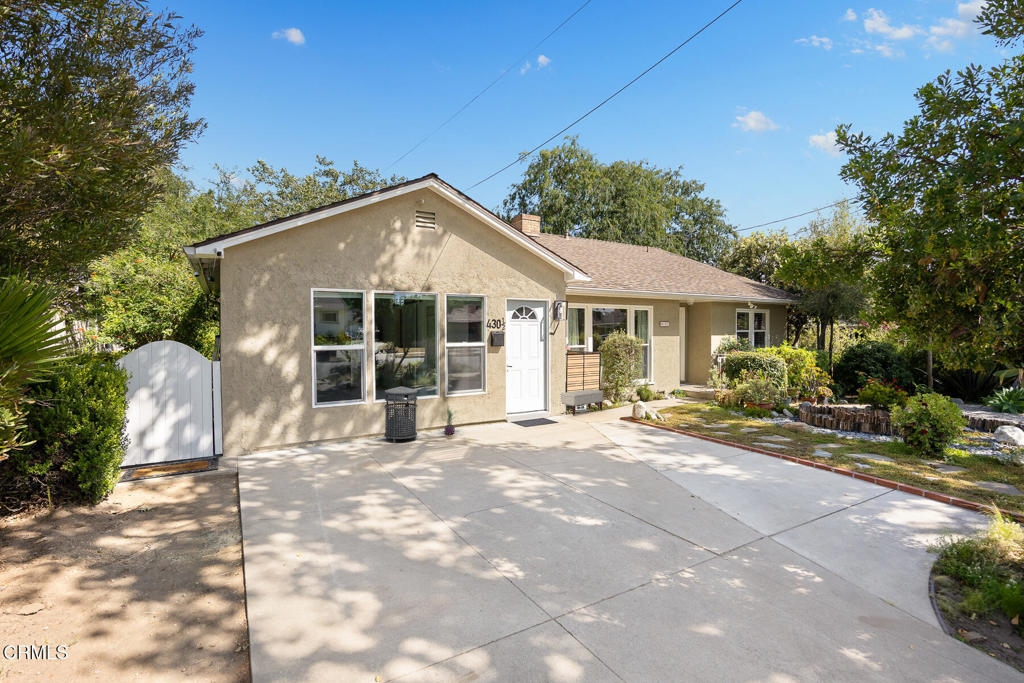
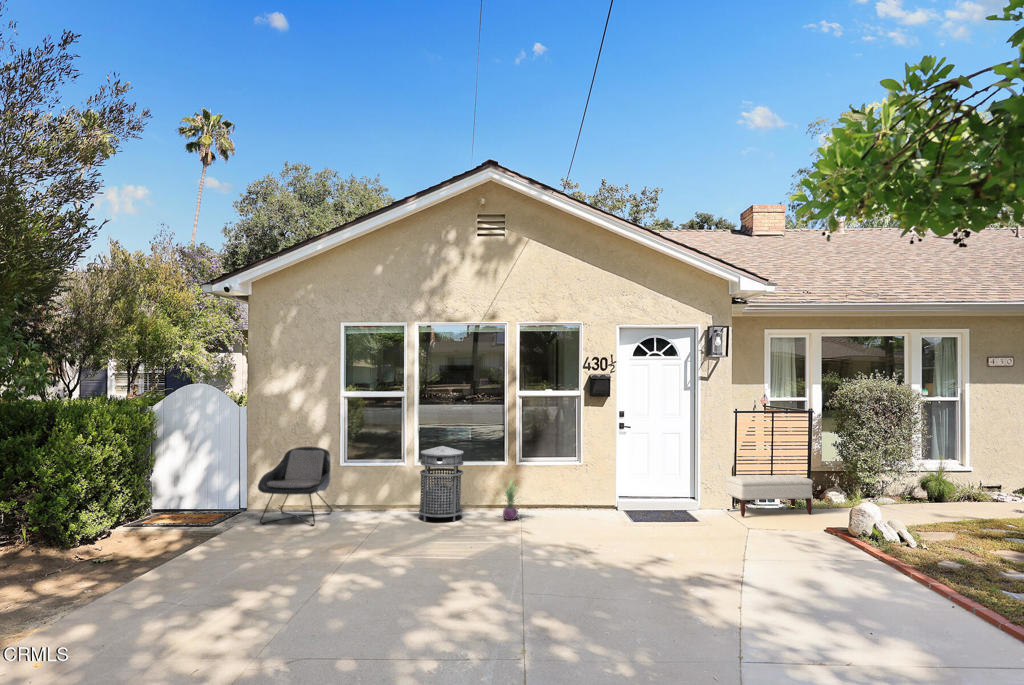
lounge chair: none [258,395,318,463] -> present [258,447,332,526]

